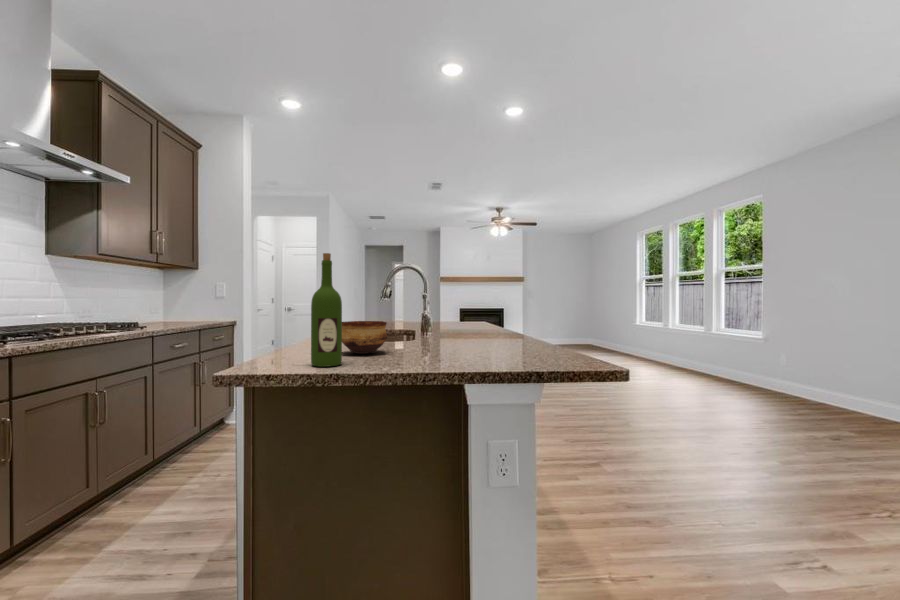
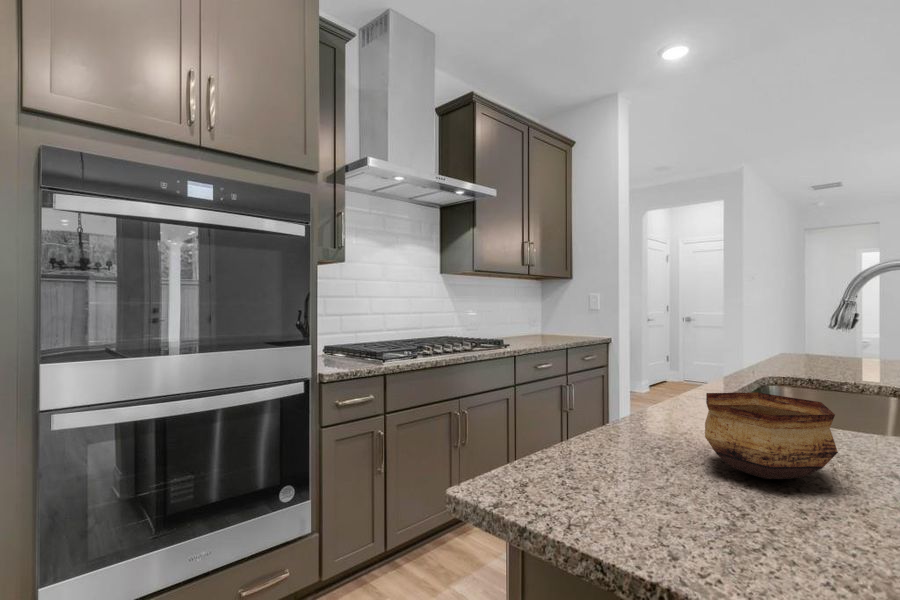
wine bottle: present [311,253,342,367] -> none [614,253,689,530]

